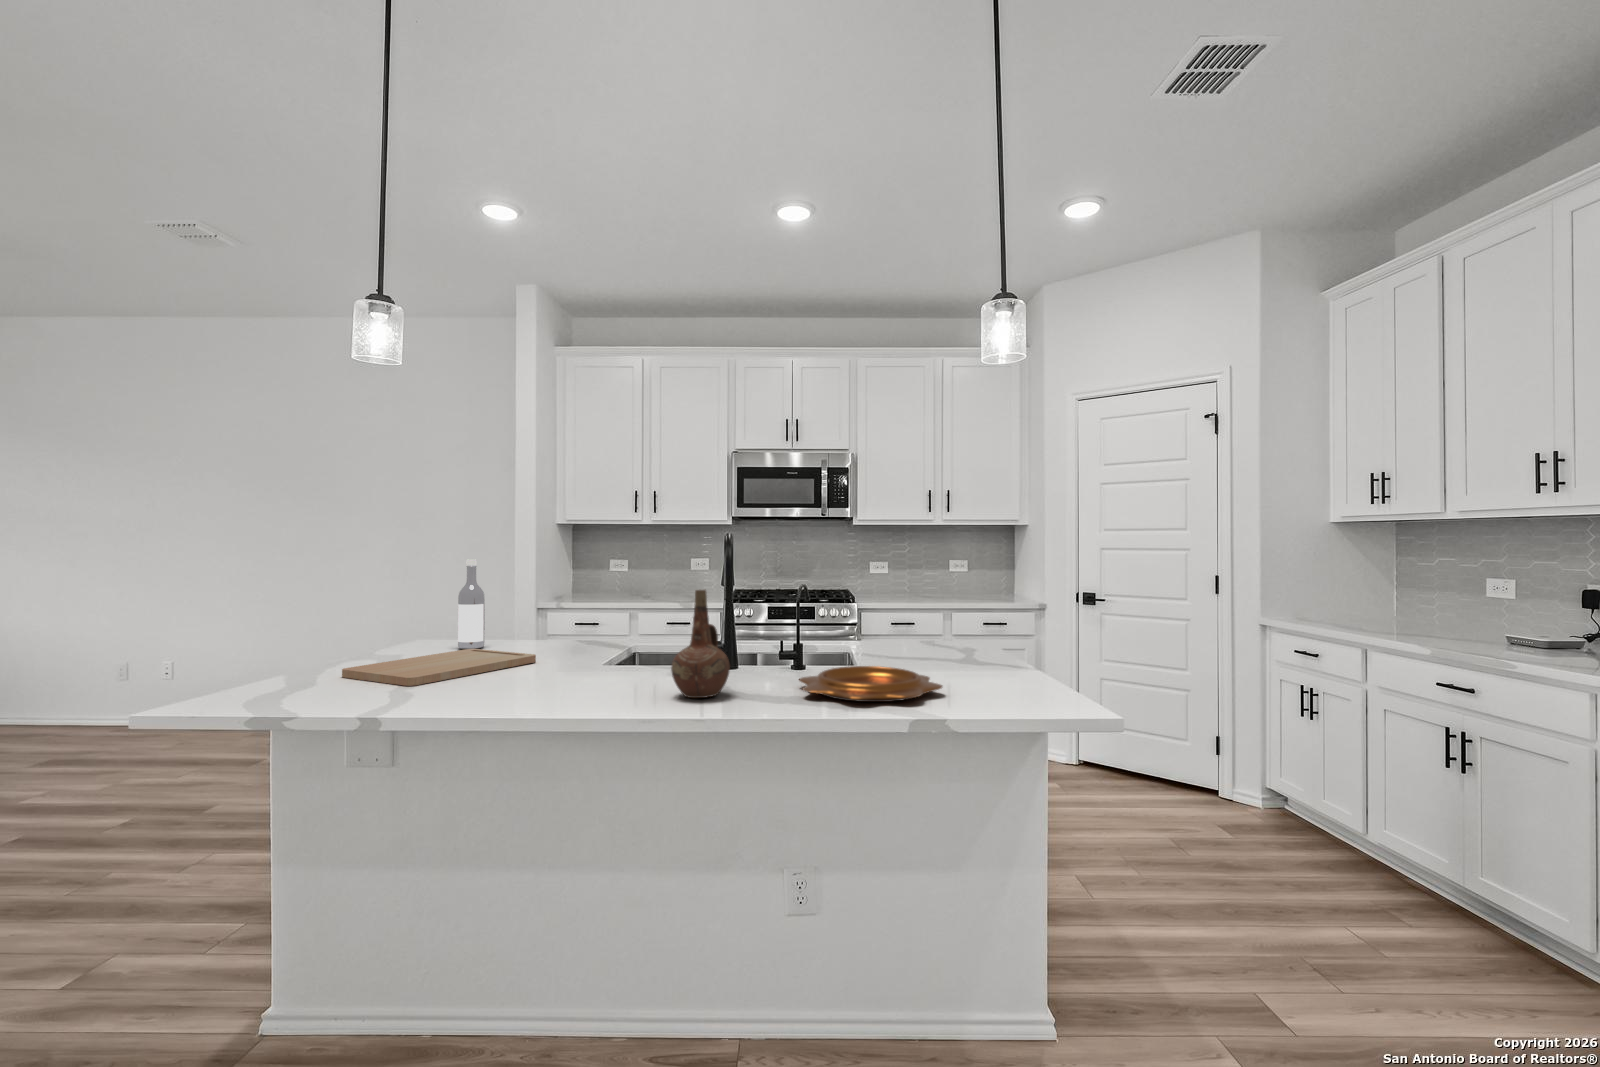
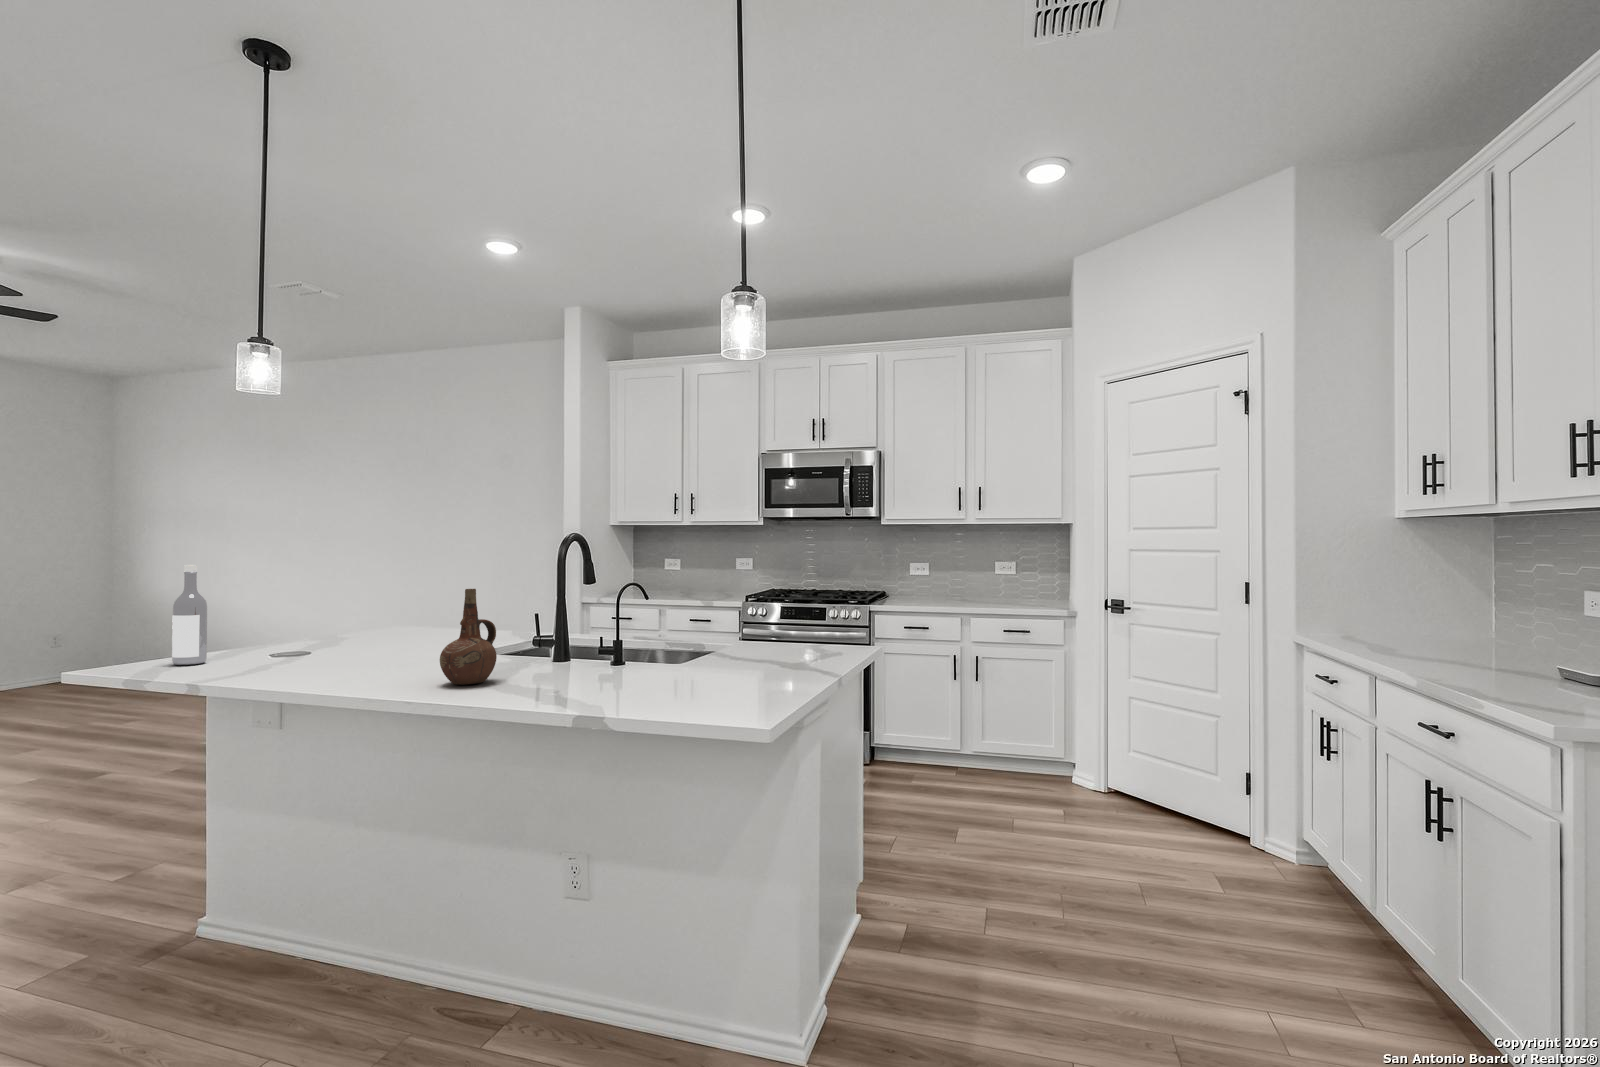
wine bottle: present [458,559,485,649] -> present [172,565,207,665]
cutting board: present [342,649,536,686] -> none [269,636,432,663]
decorative bowl: present [799,666,942,702] -> none [540,664,686,698]

